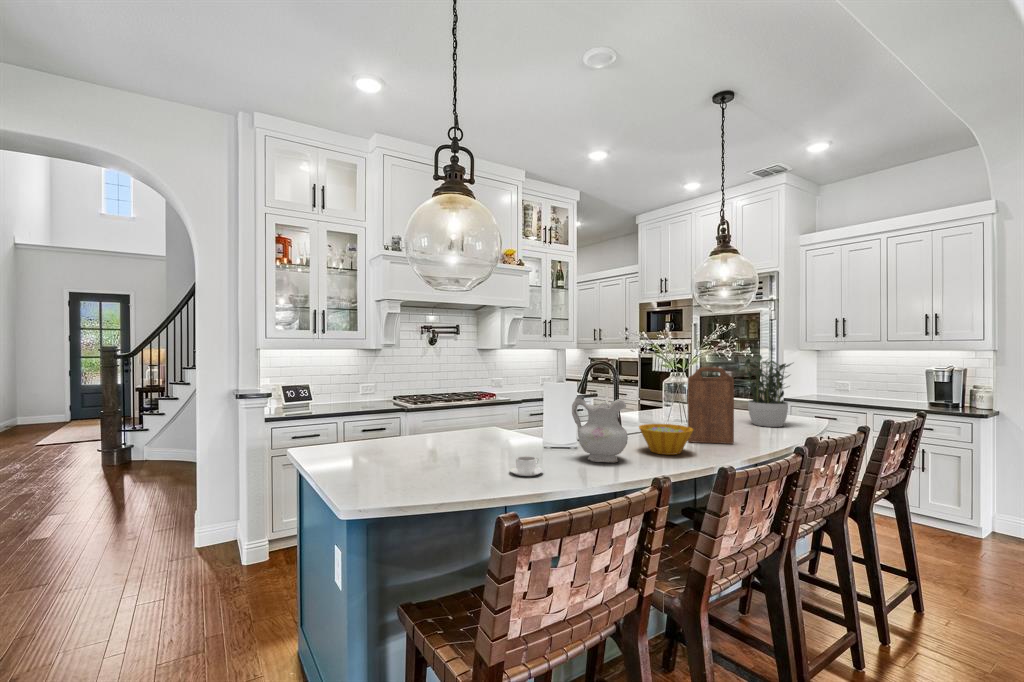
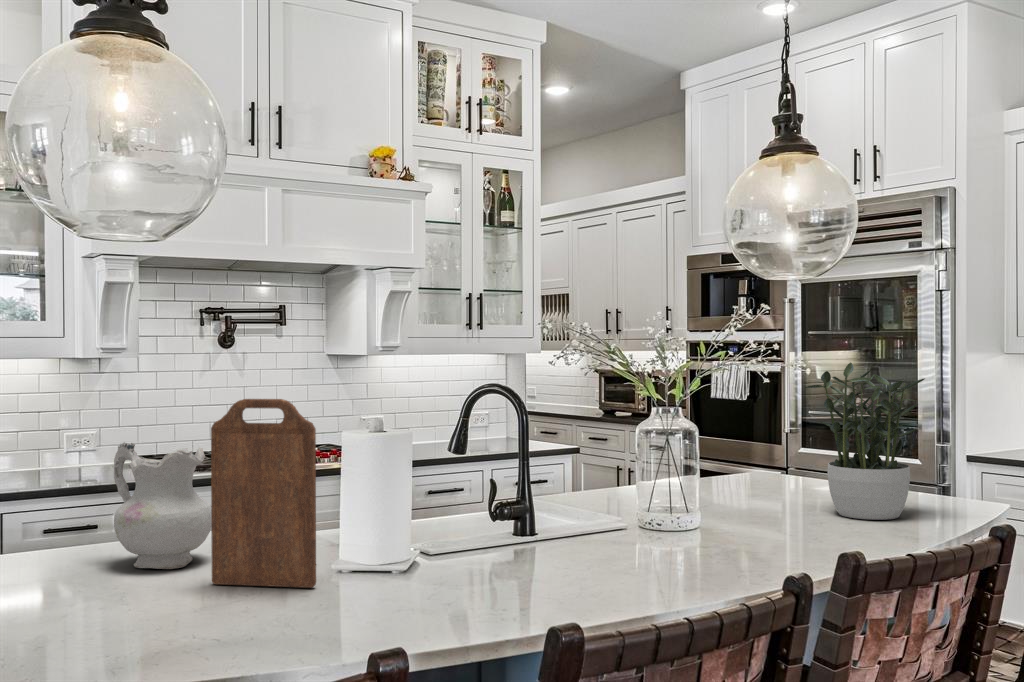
cutting board: present [688,367,734,444] -> present [211,399,316,588]
ceramic pitcher: present [572,396,628,463] -> present [114,443,211,569]
bowl: present [639,424,693,455] -> none [515,519,632,590]
coffee cup: present [510,456,543,476] -> none [153,601,235,648]

